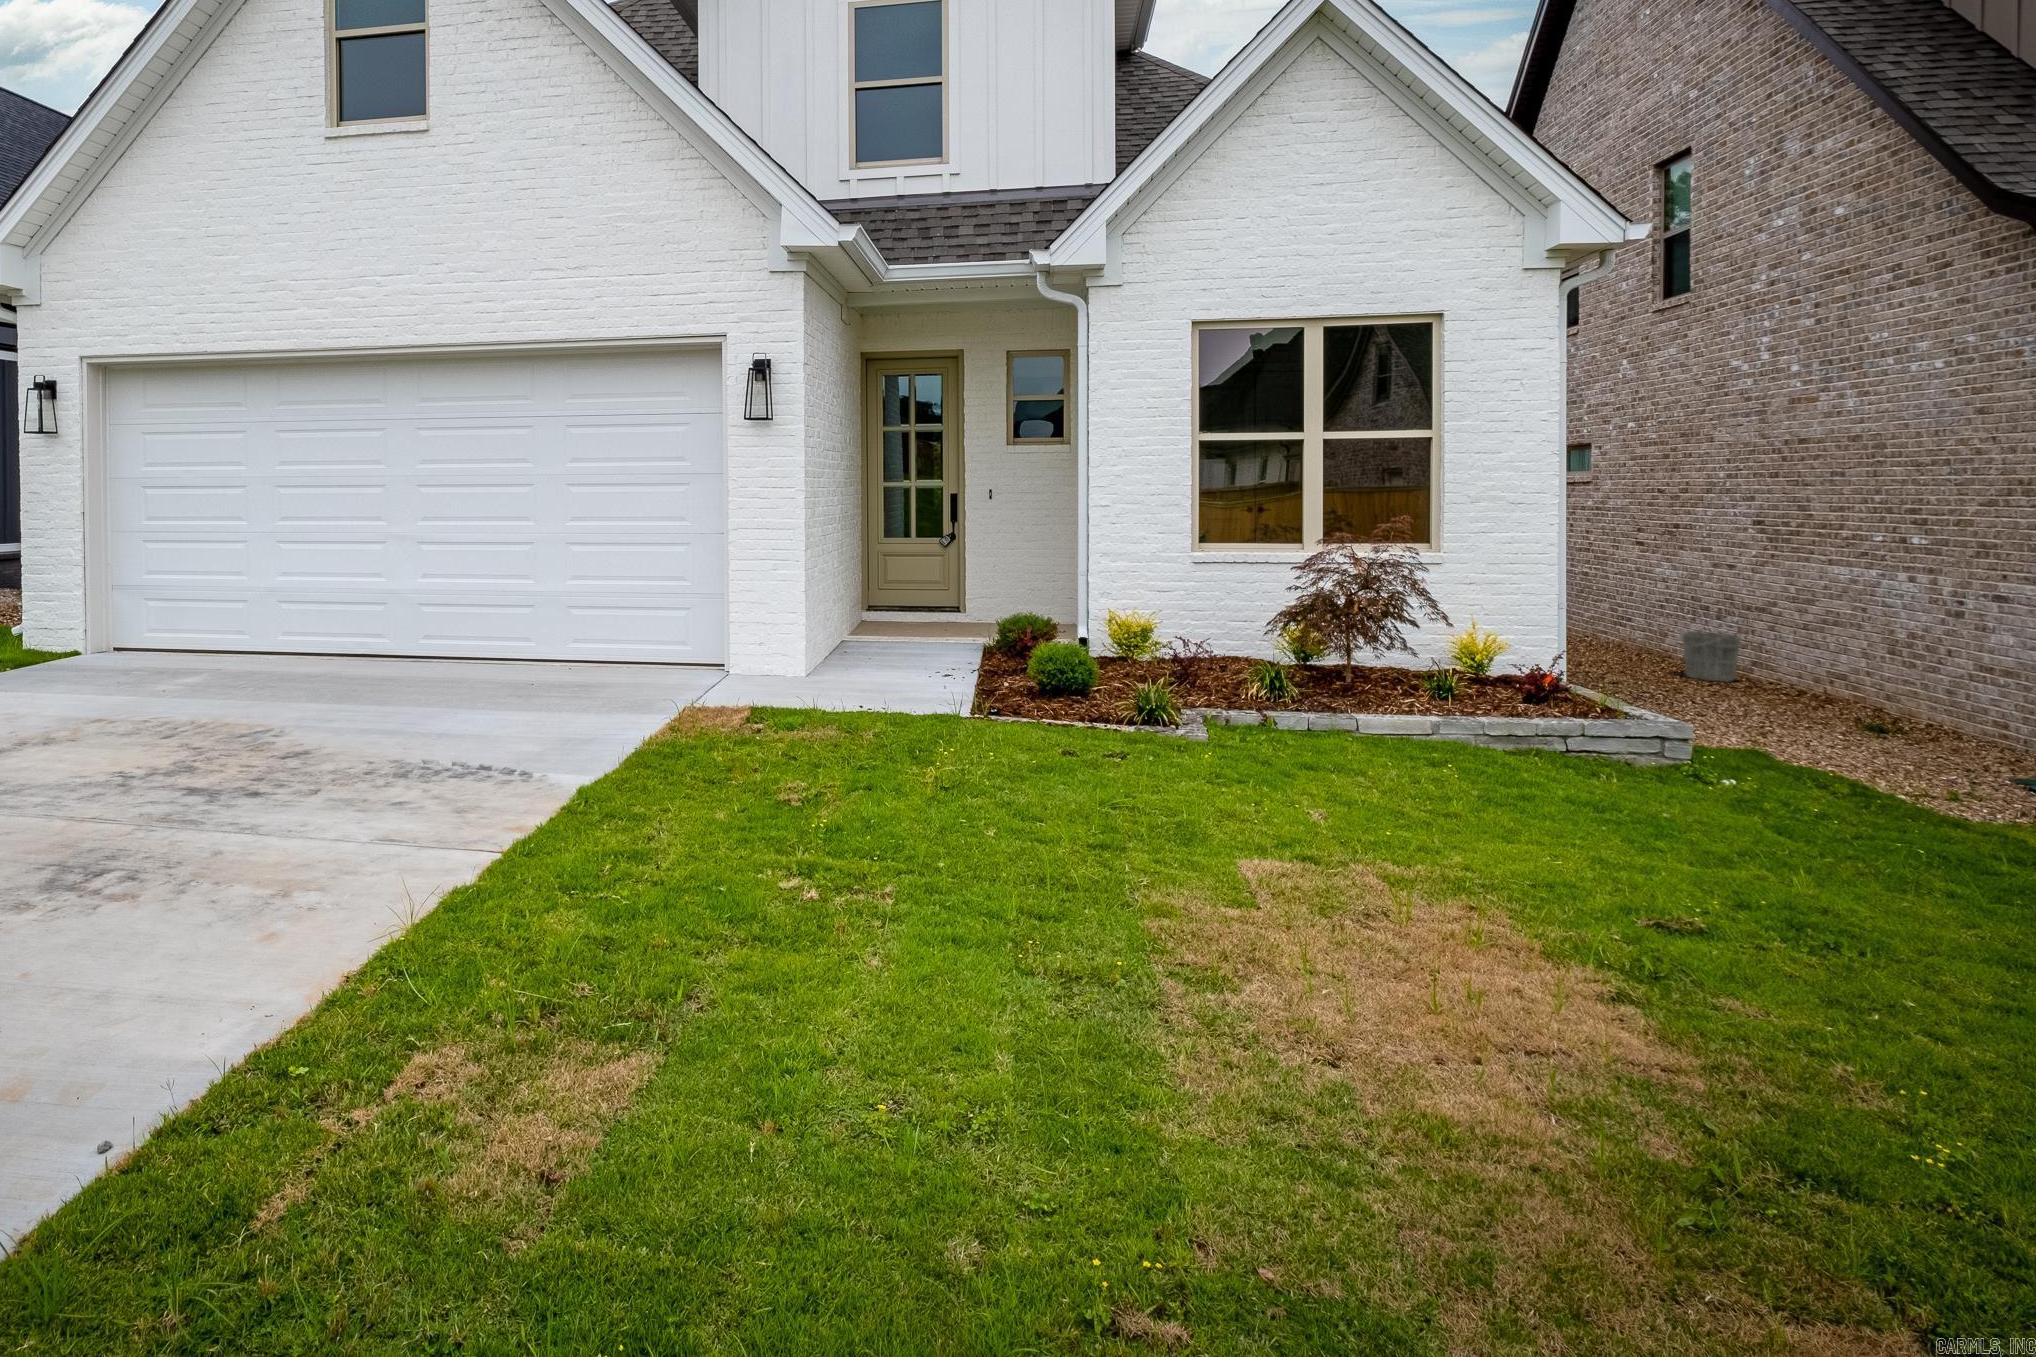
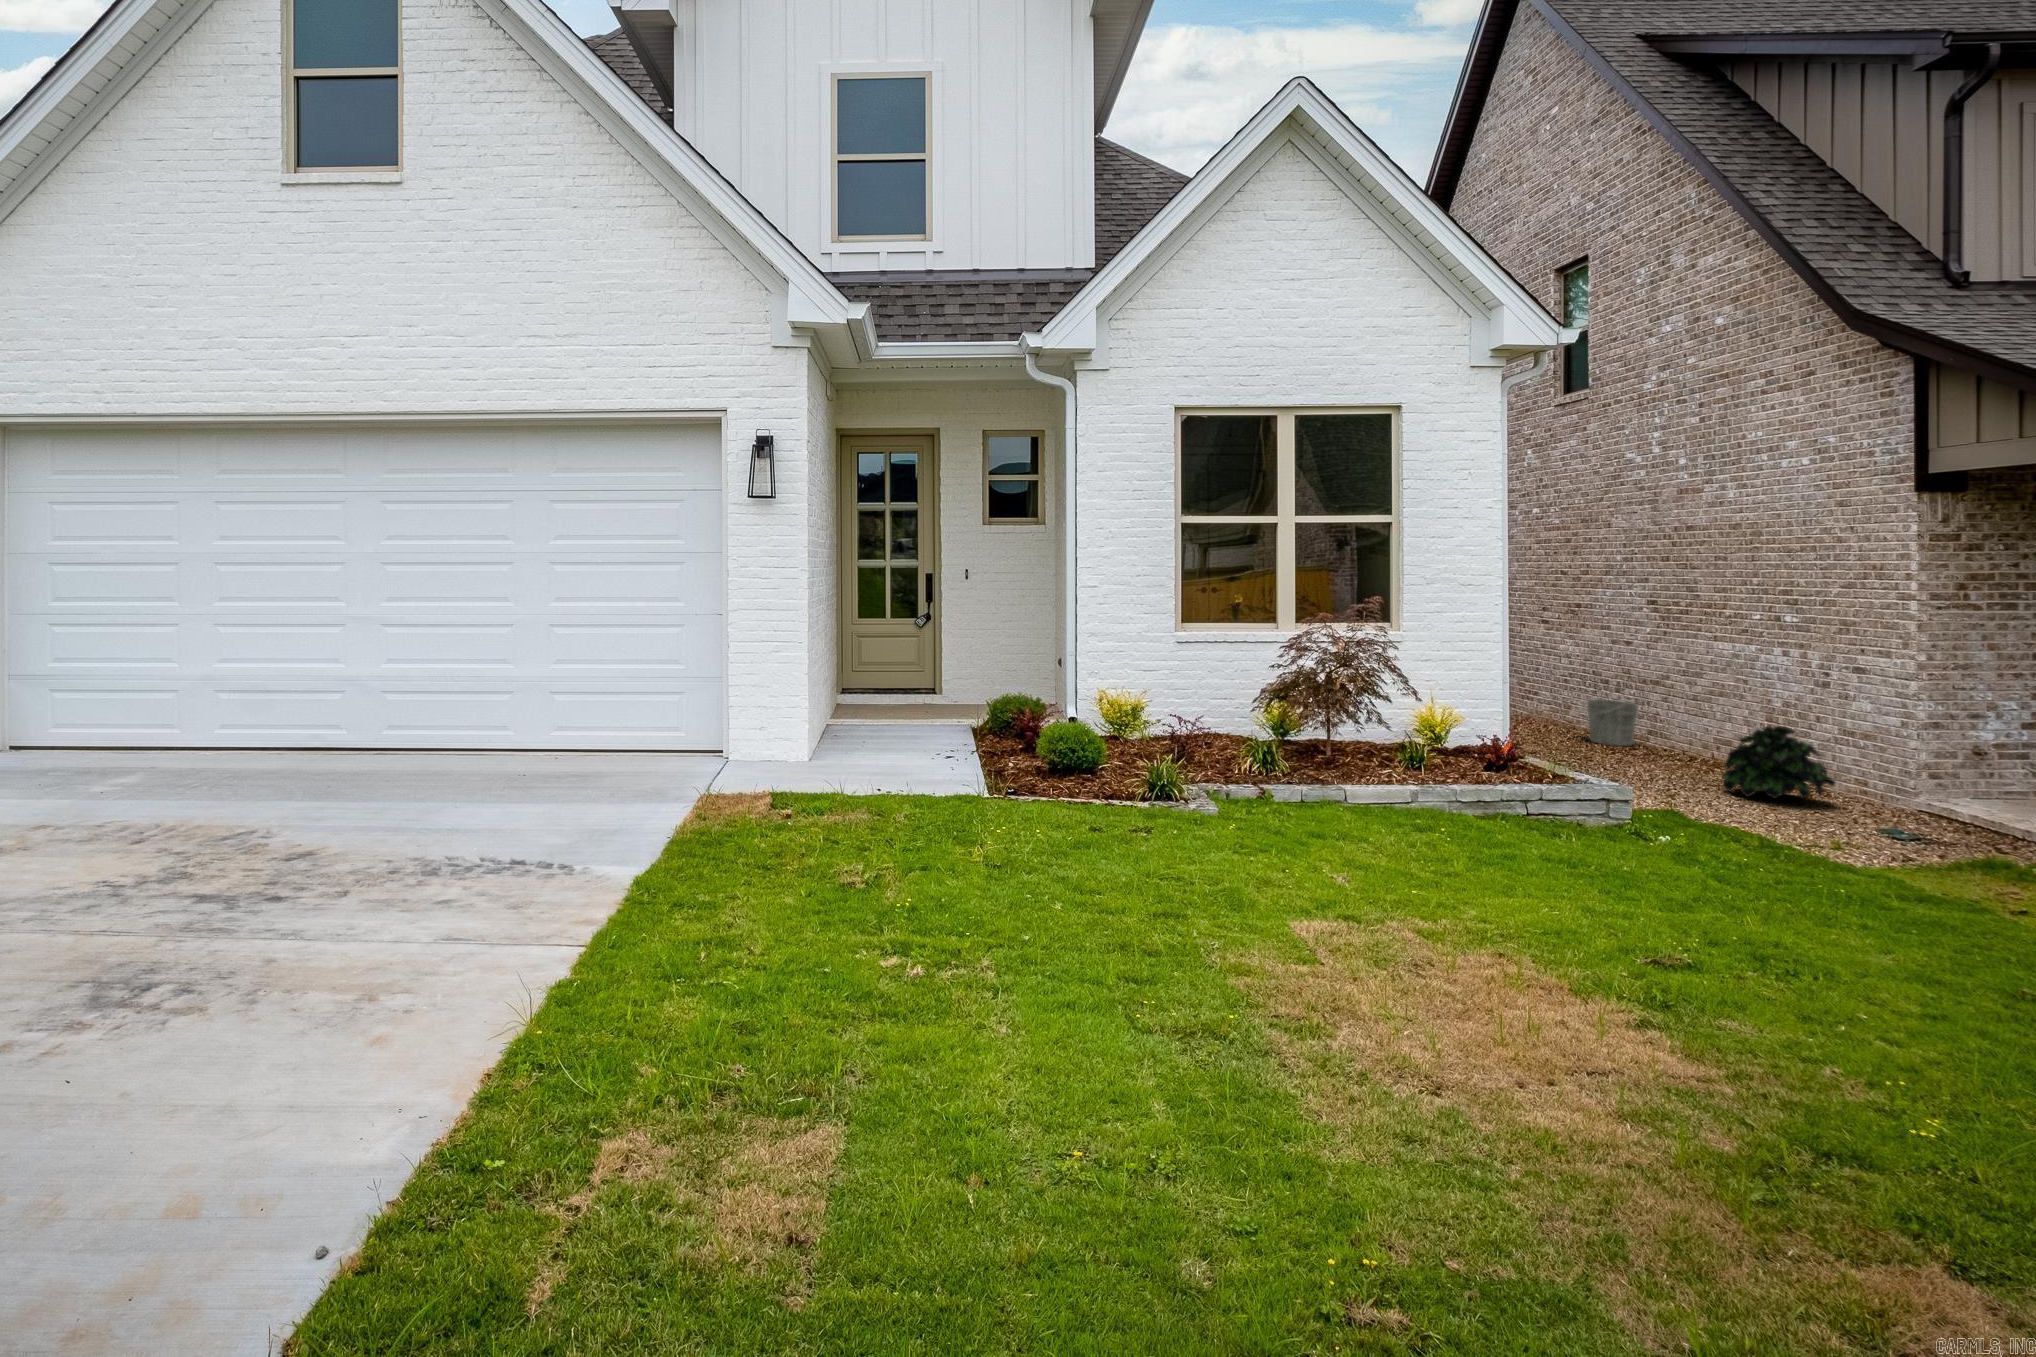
potted plant: none [1825,657,1964,740] -> present [1722,726,1835,798]

